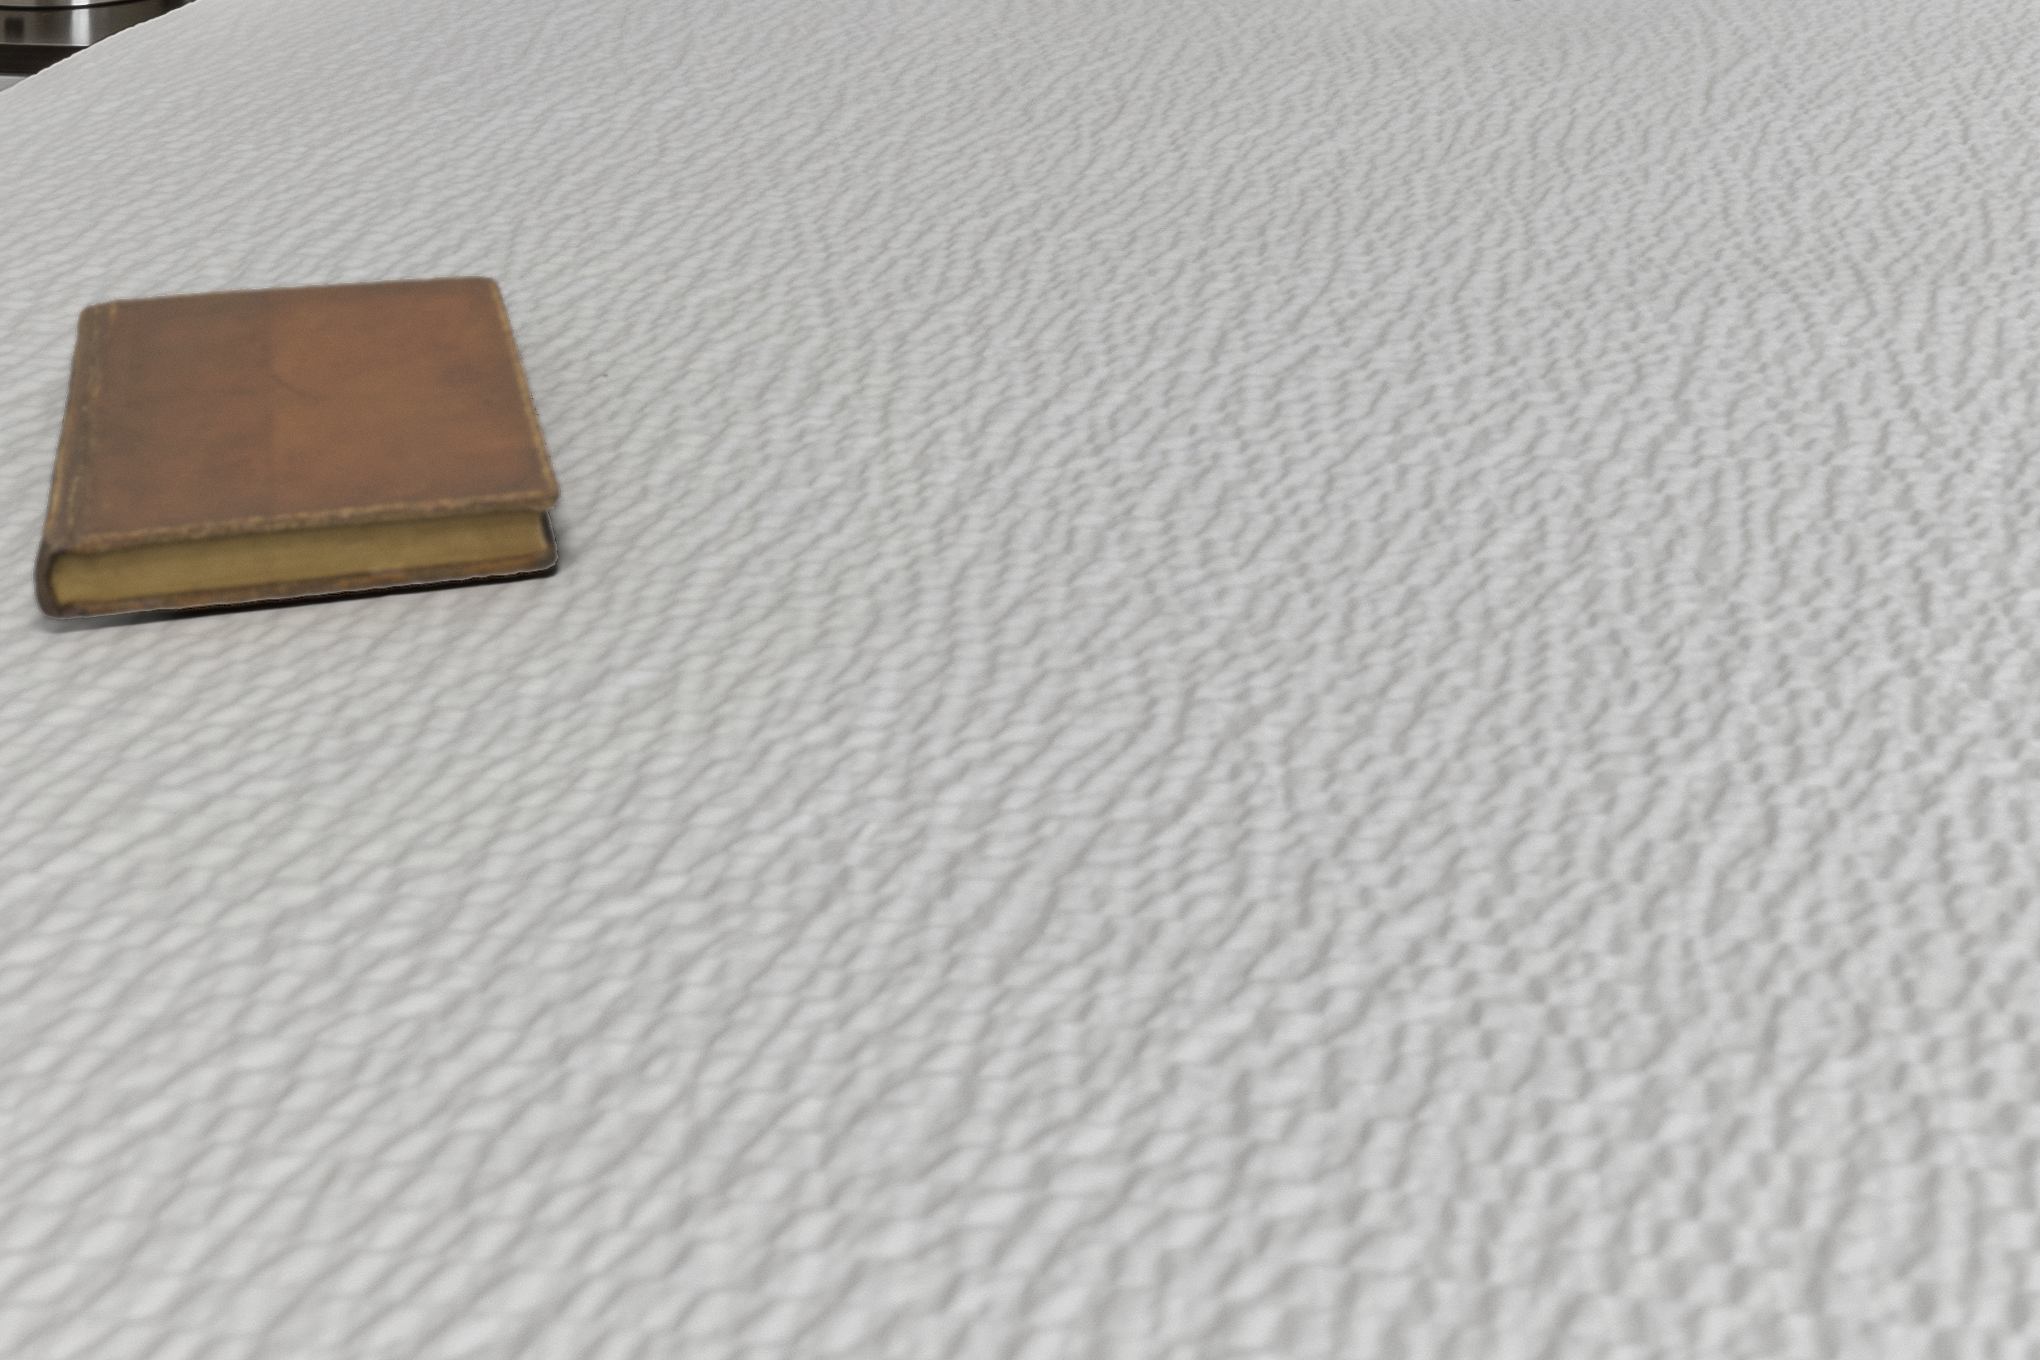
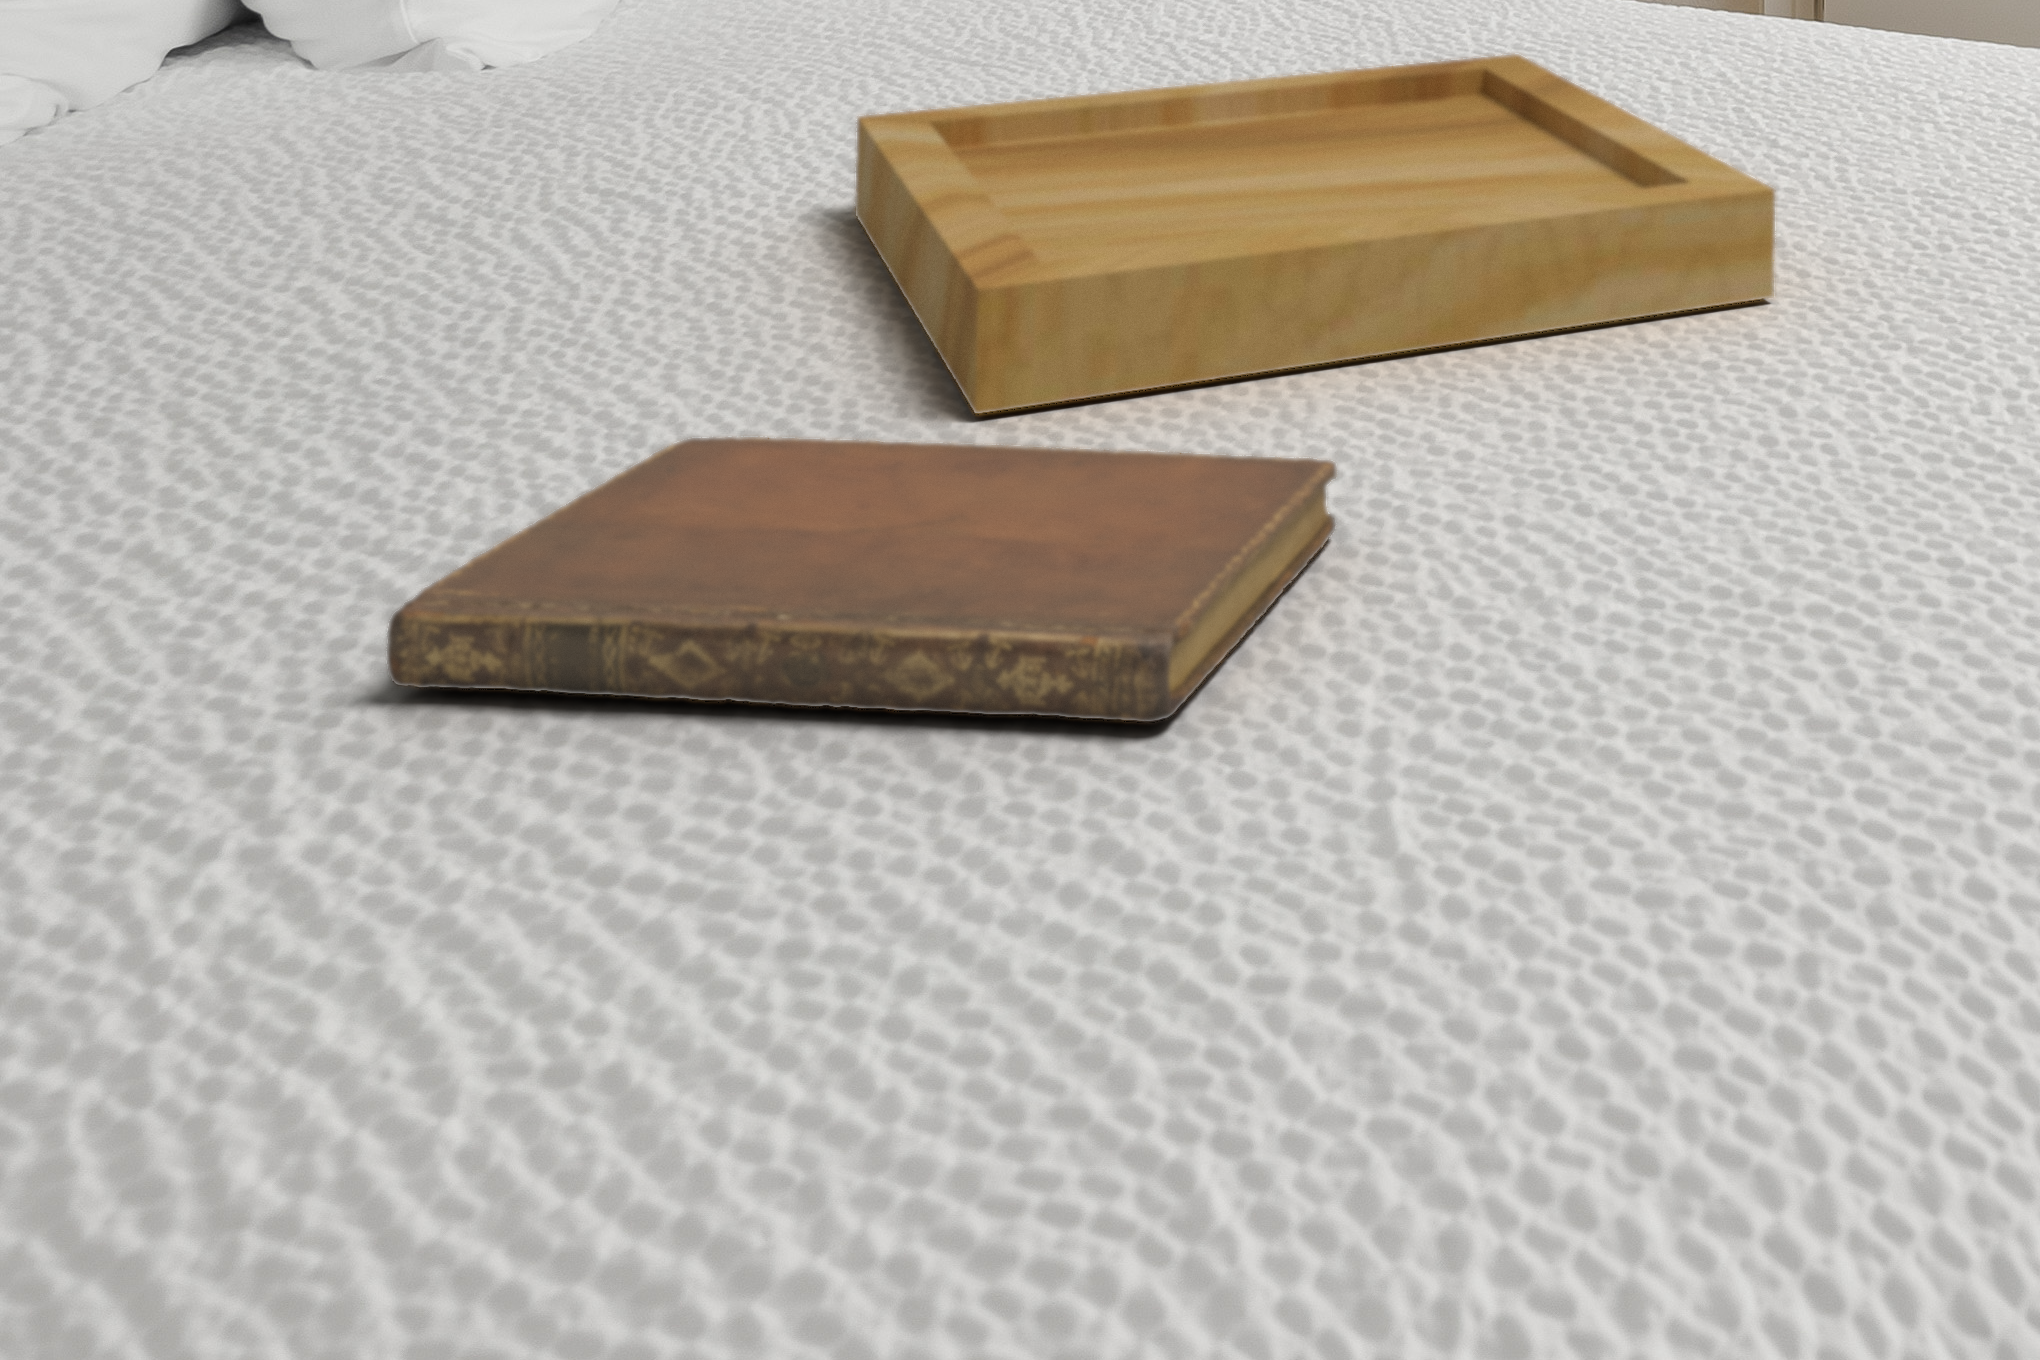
tray: none [767,78,1949,598] -> present [855,54,1775,414]

